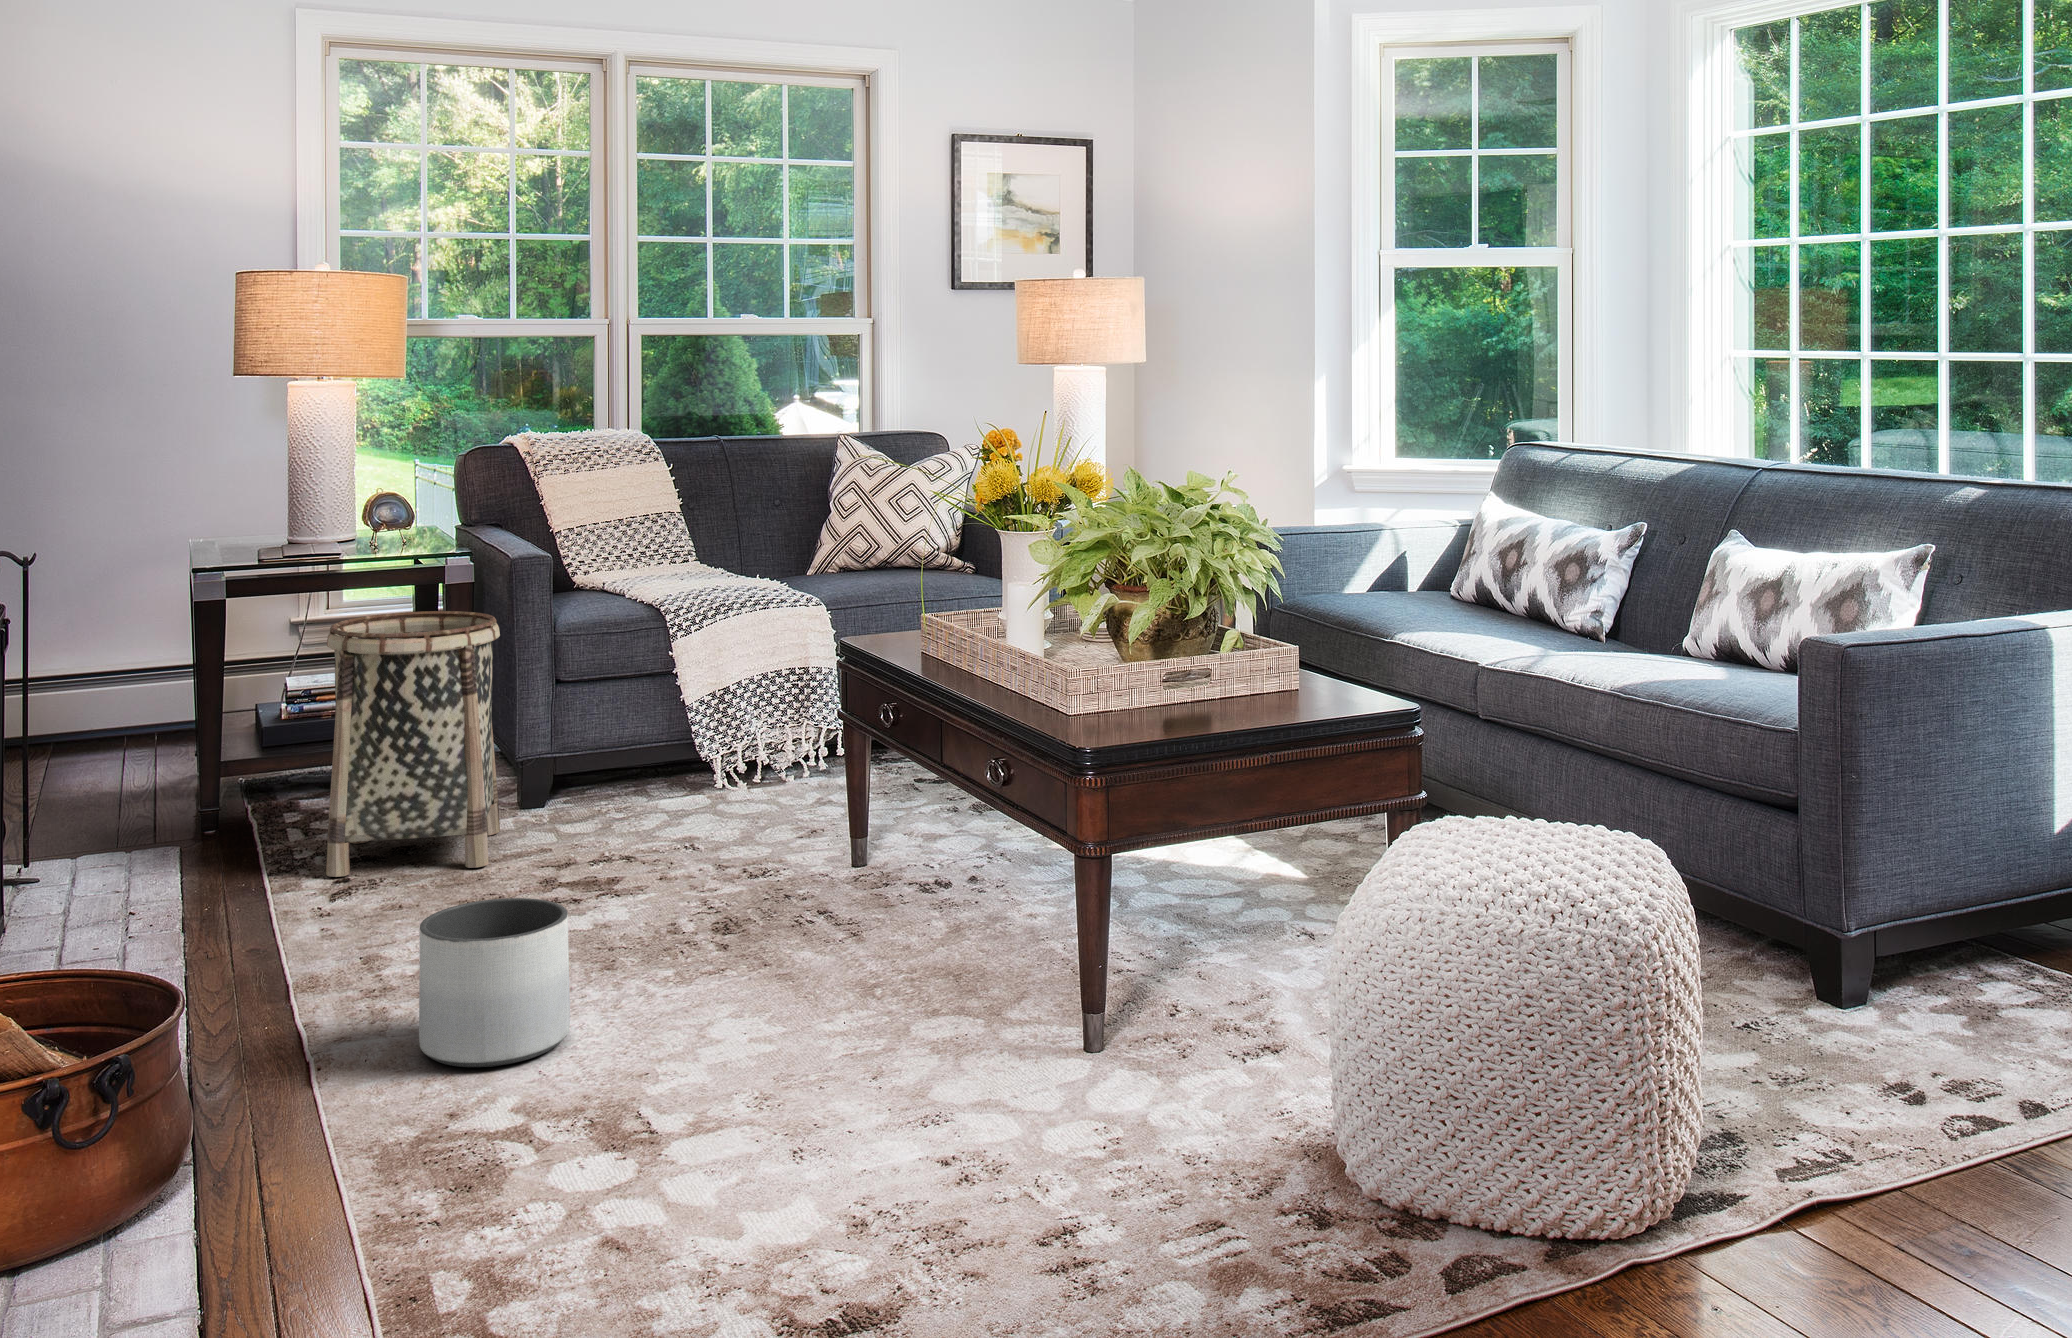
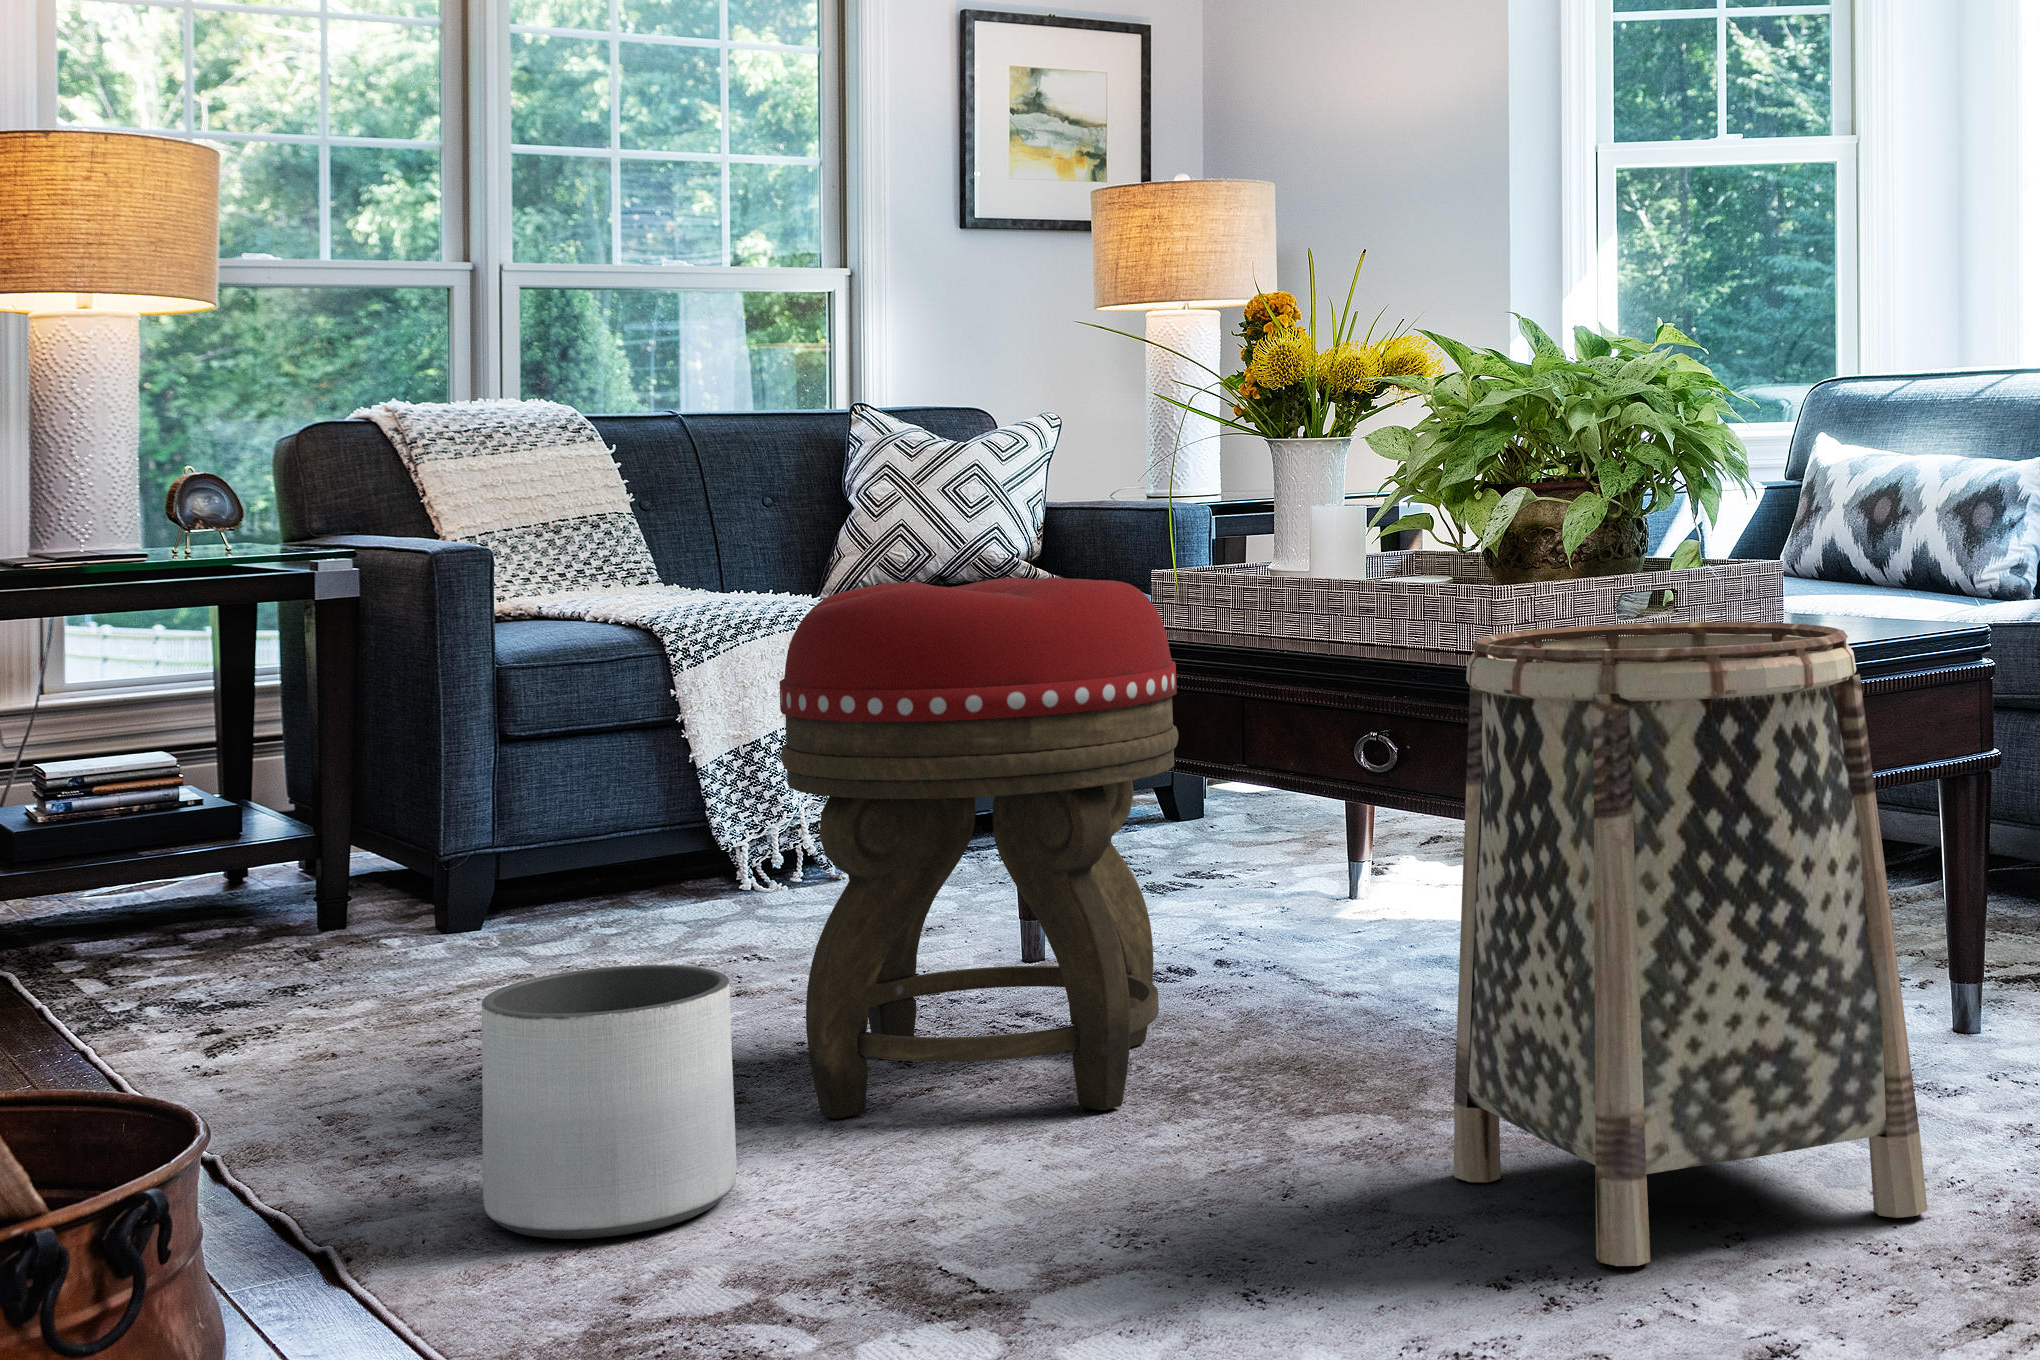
basket: present [326,611,500,877] -> present [1454,622,1927,1266]
footstool: none [640,645,890,997] -> present [780,578,1179,1119]

